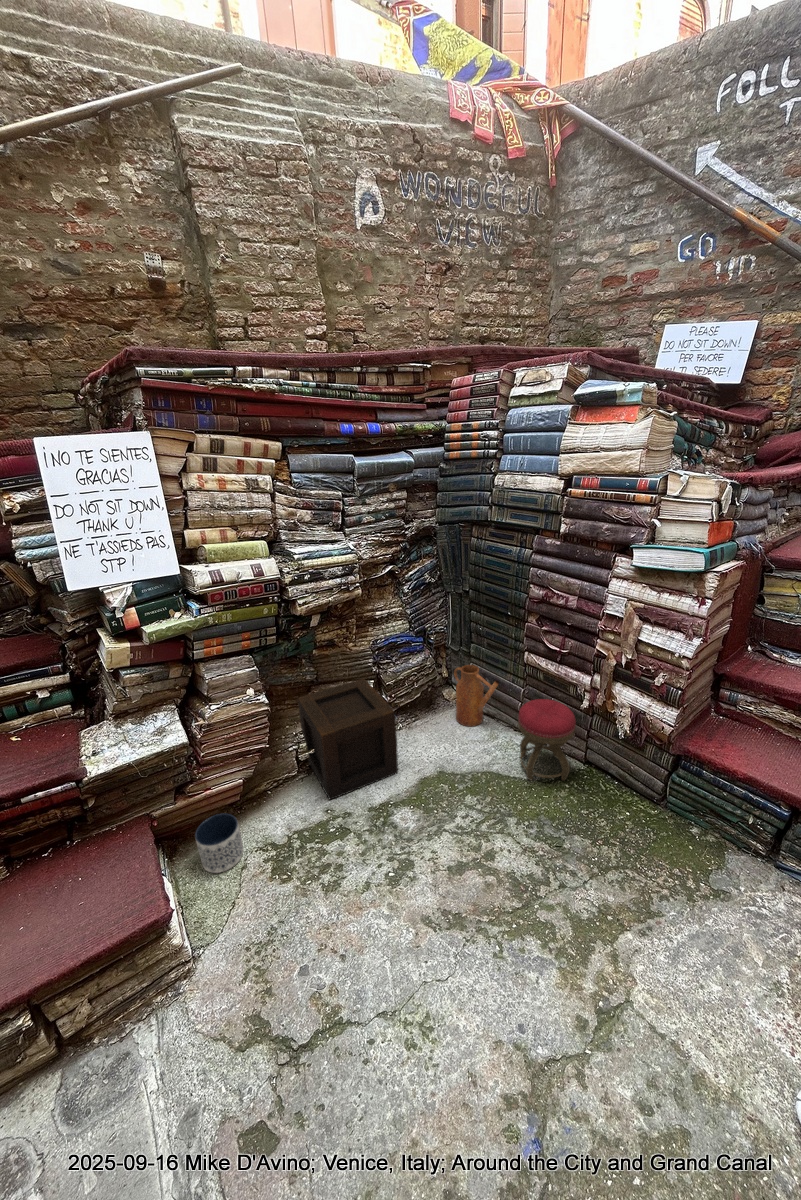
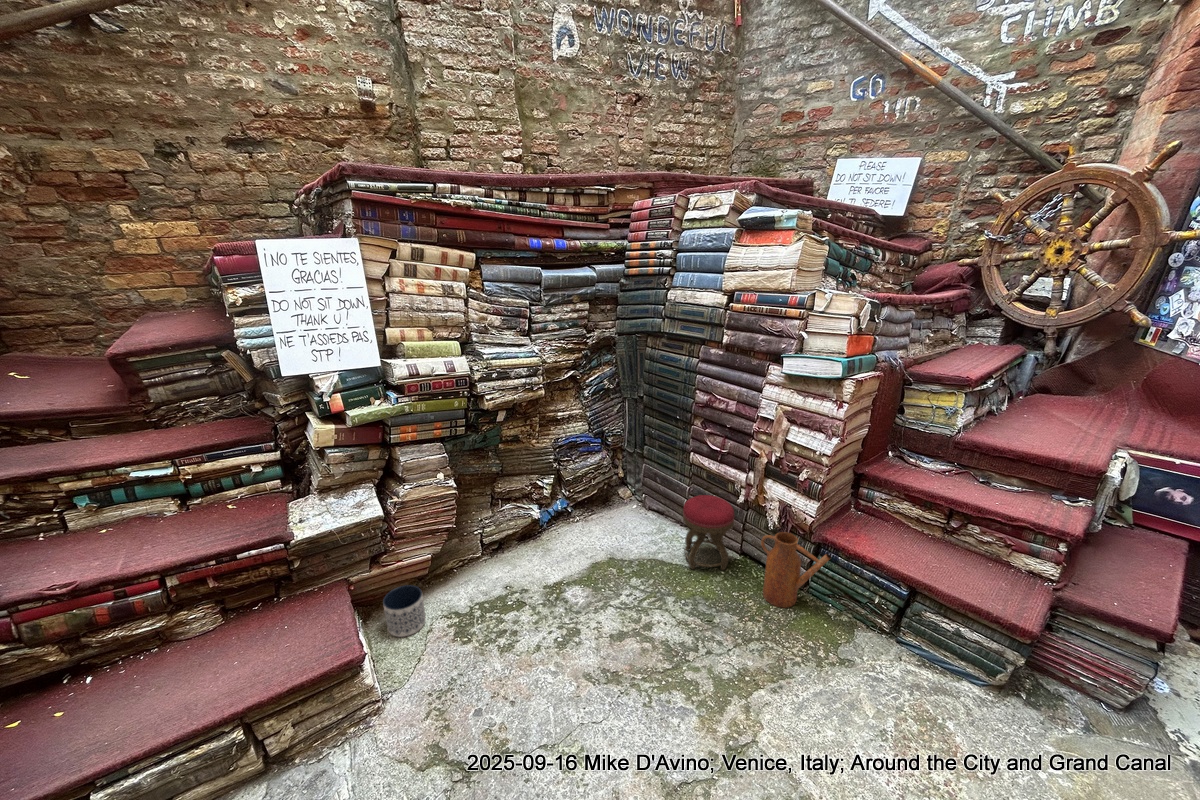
watering can: present [454,665,499,727] -> present [761,532,831,608]
wooden crate: present [298,679,398,800] -> none [481,473,571,581]

